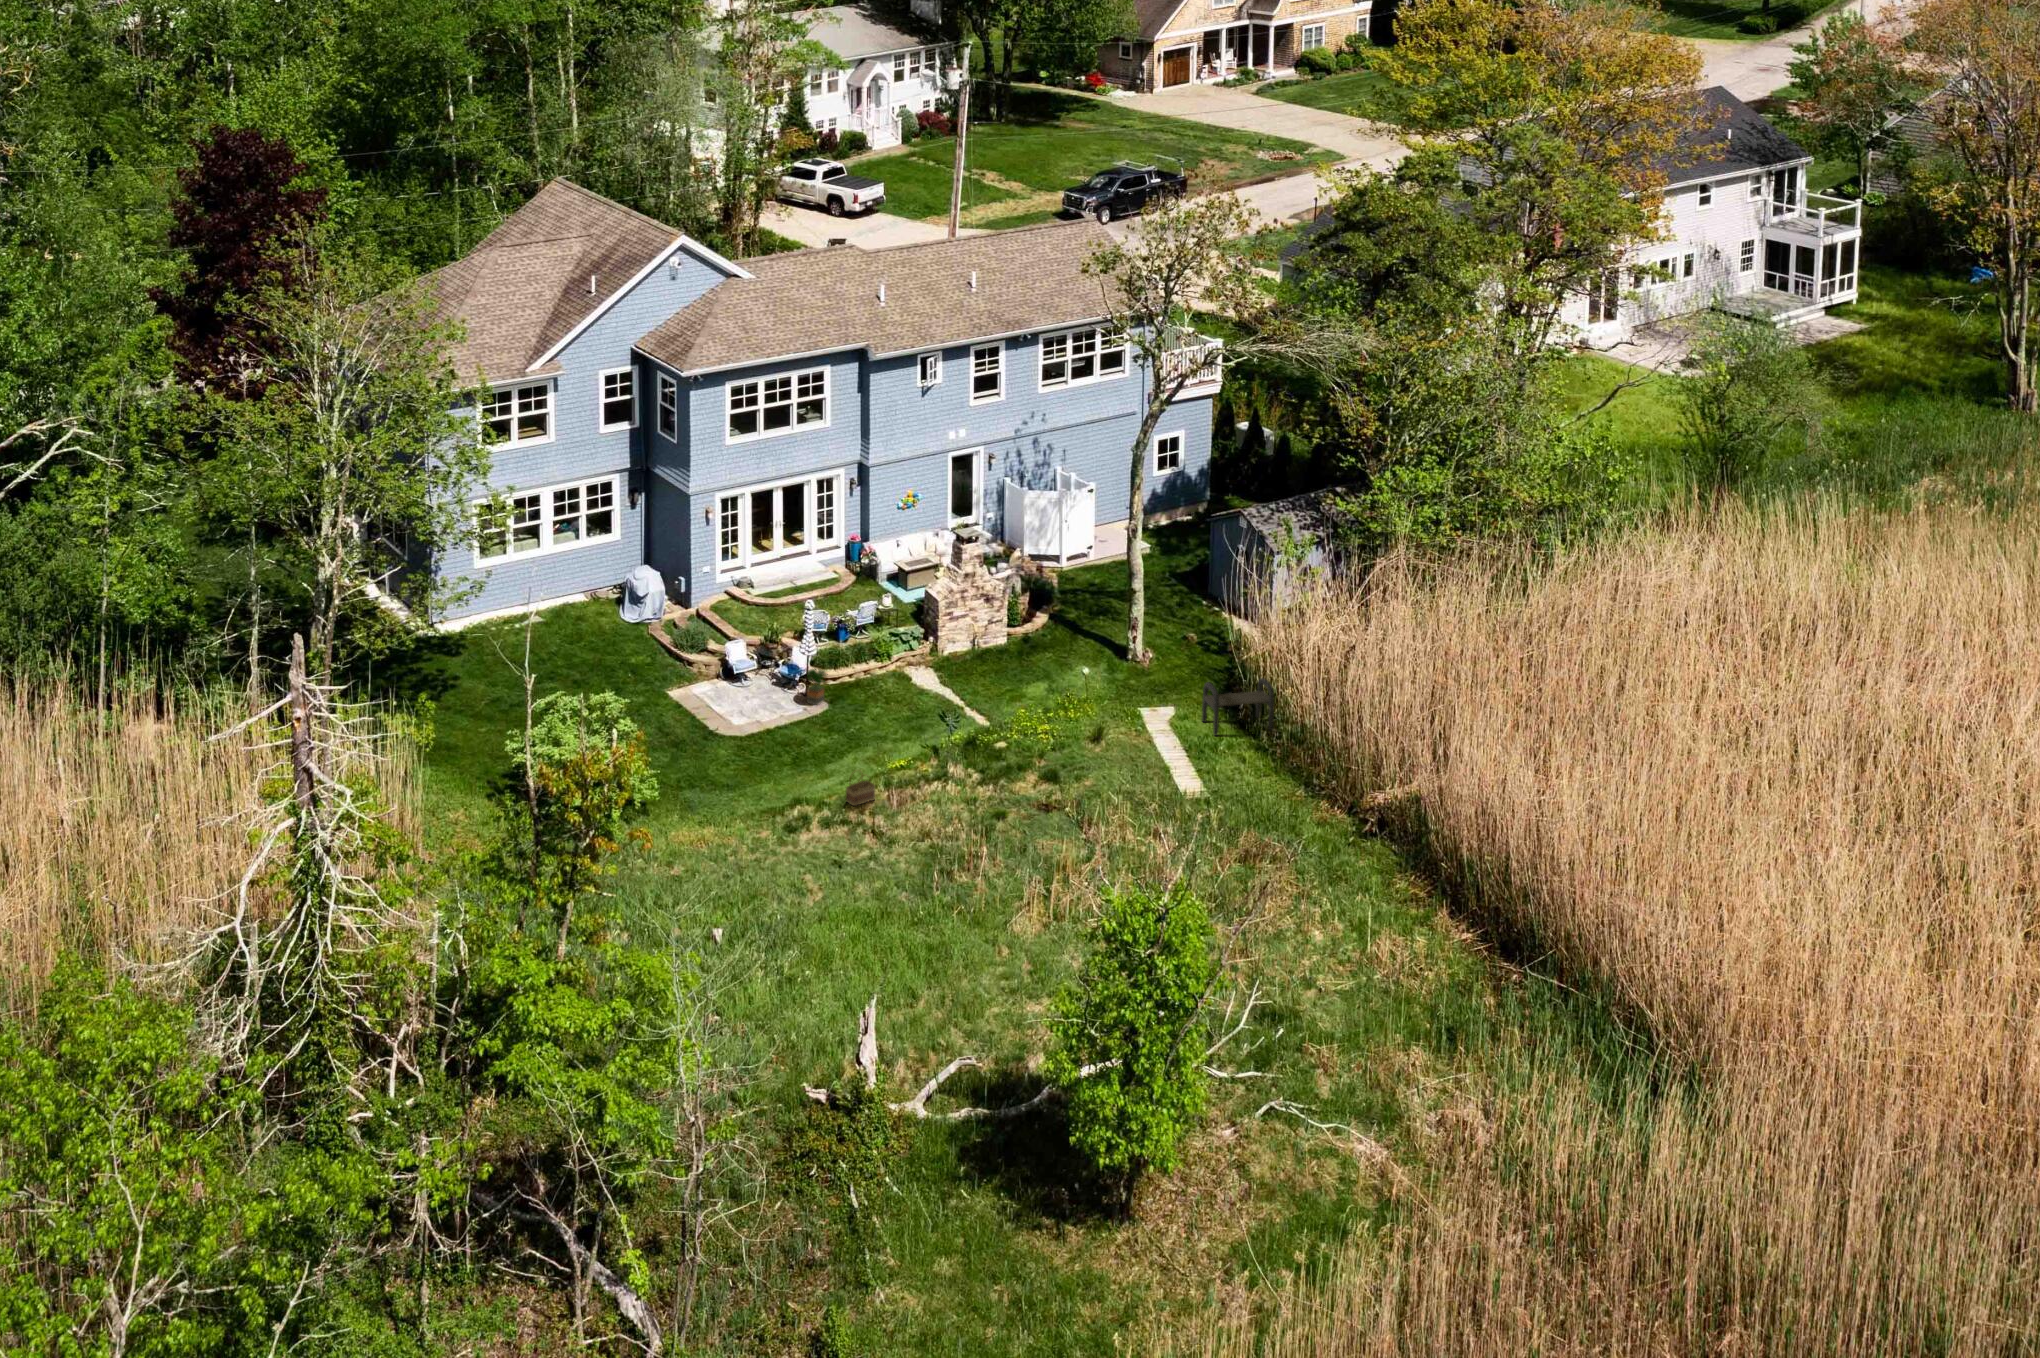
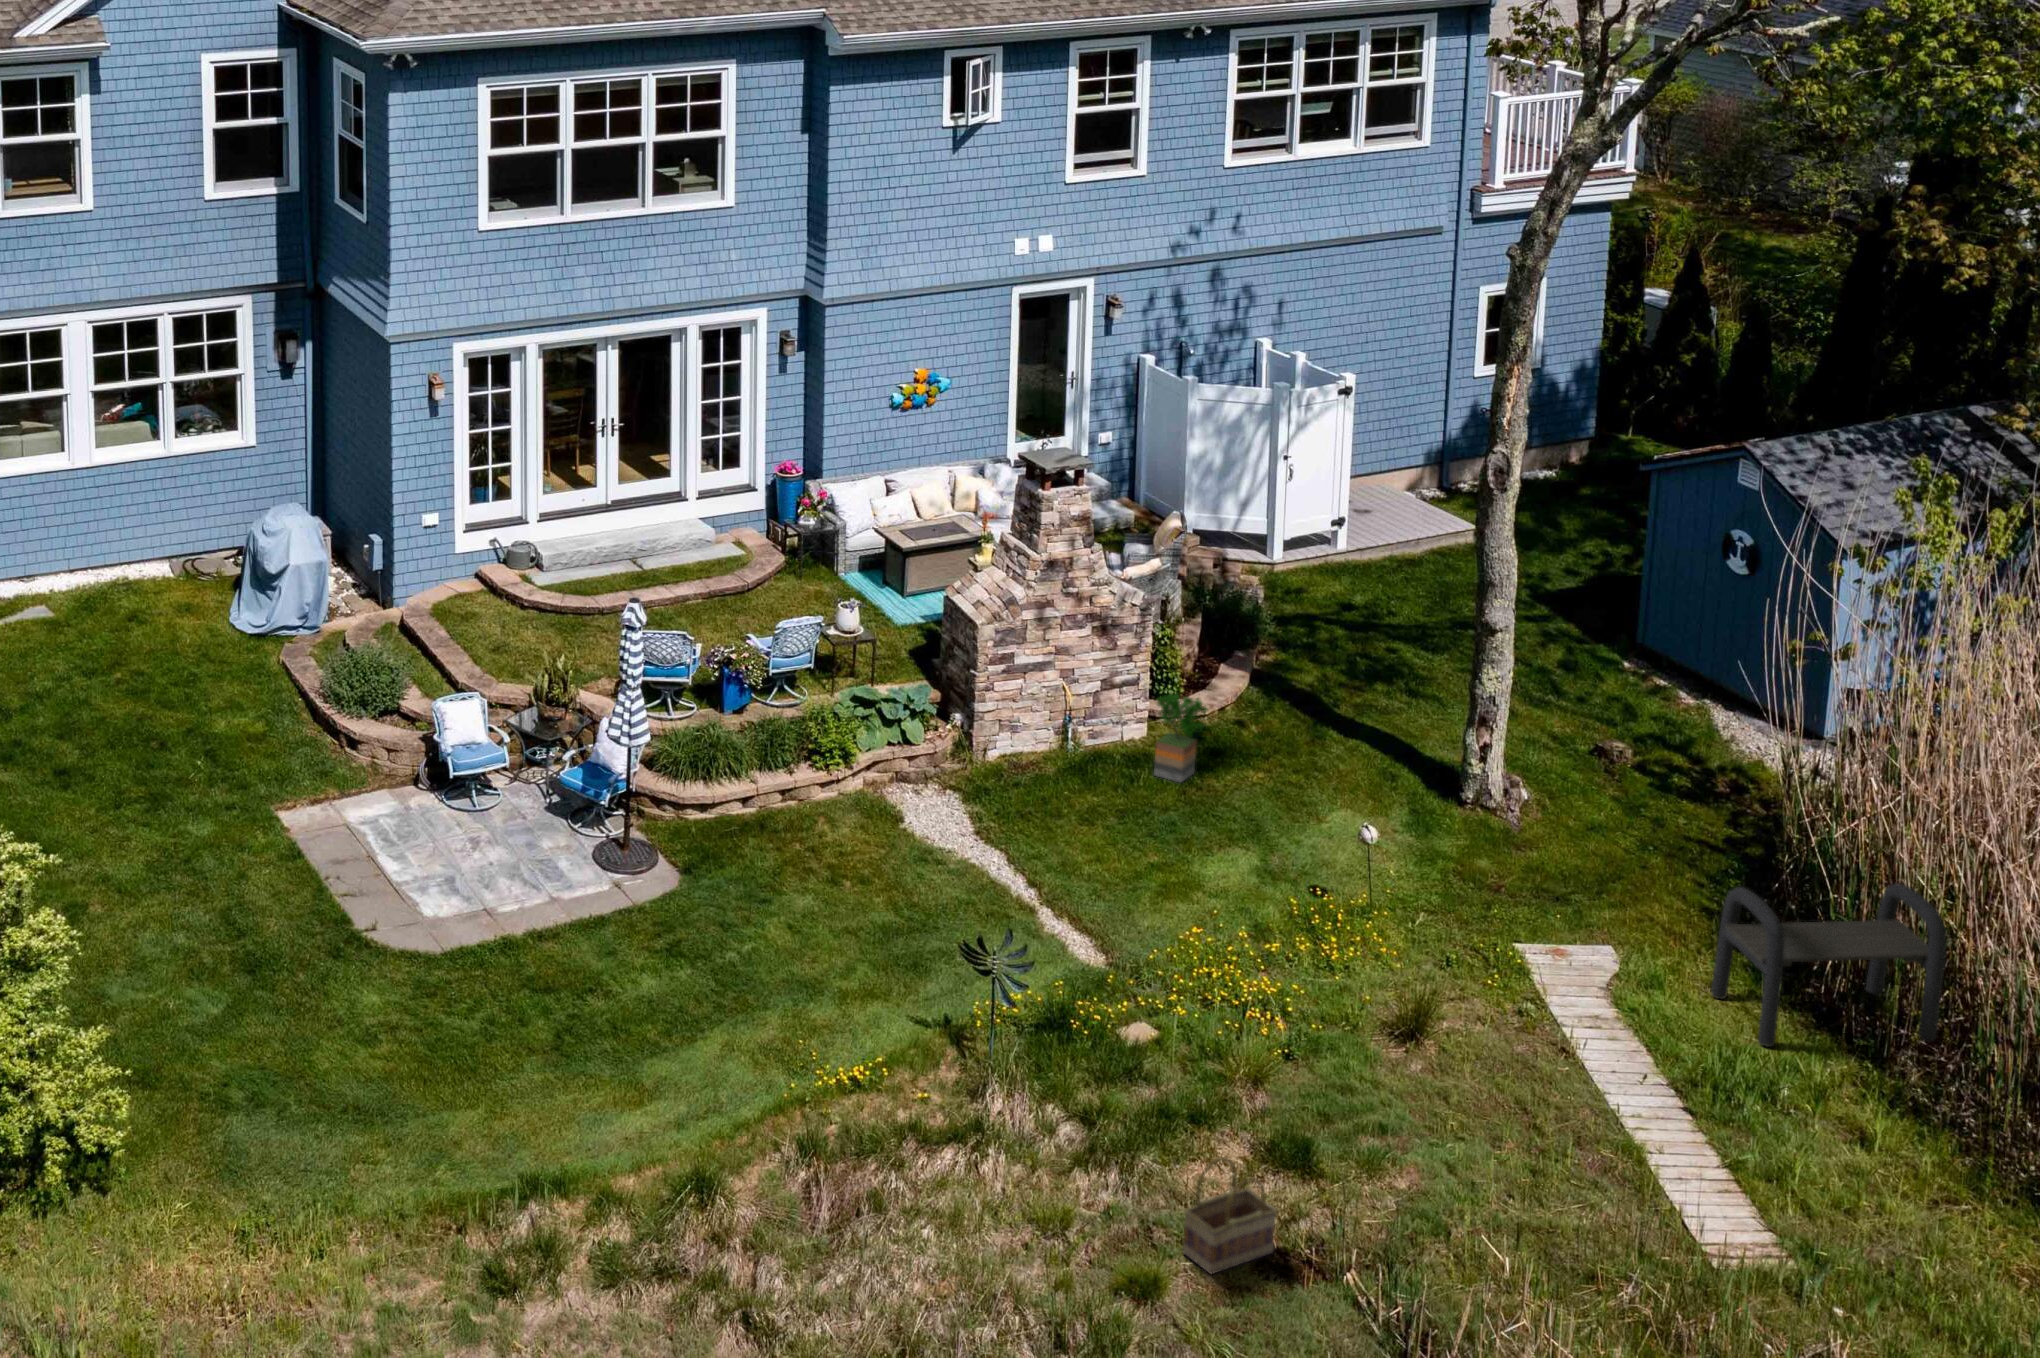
potted tree: present [807,669,828,705] -> present [1154,695,1208,782]
basket: present [846,775,875,806] -> present [1183,1157,1277,1274]

